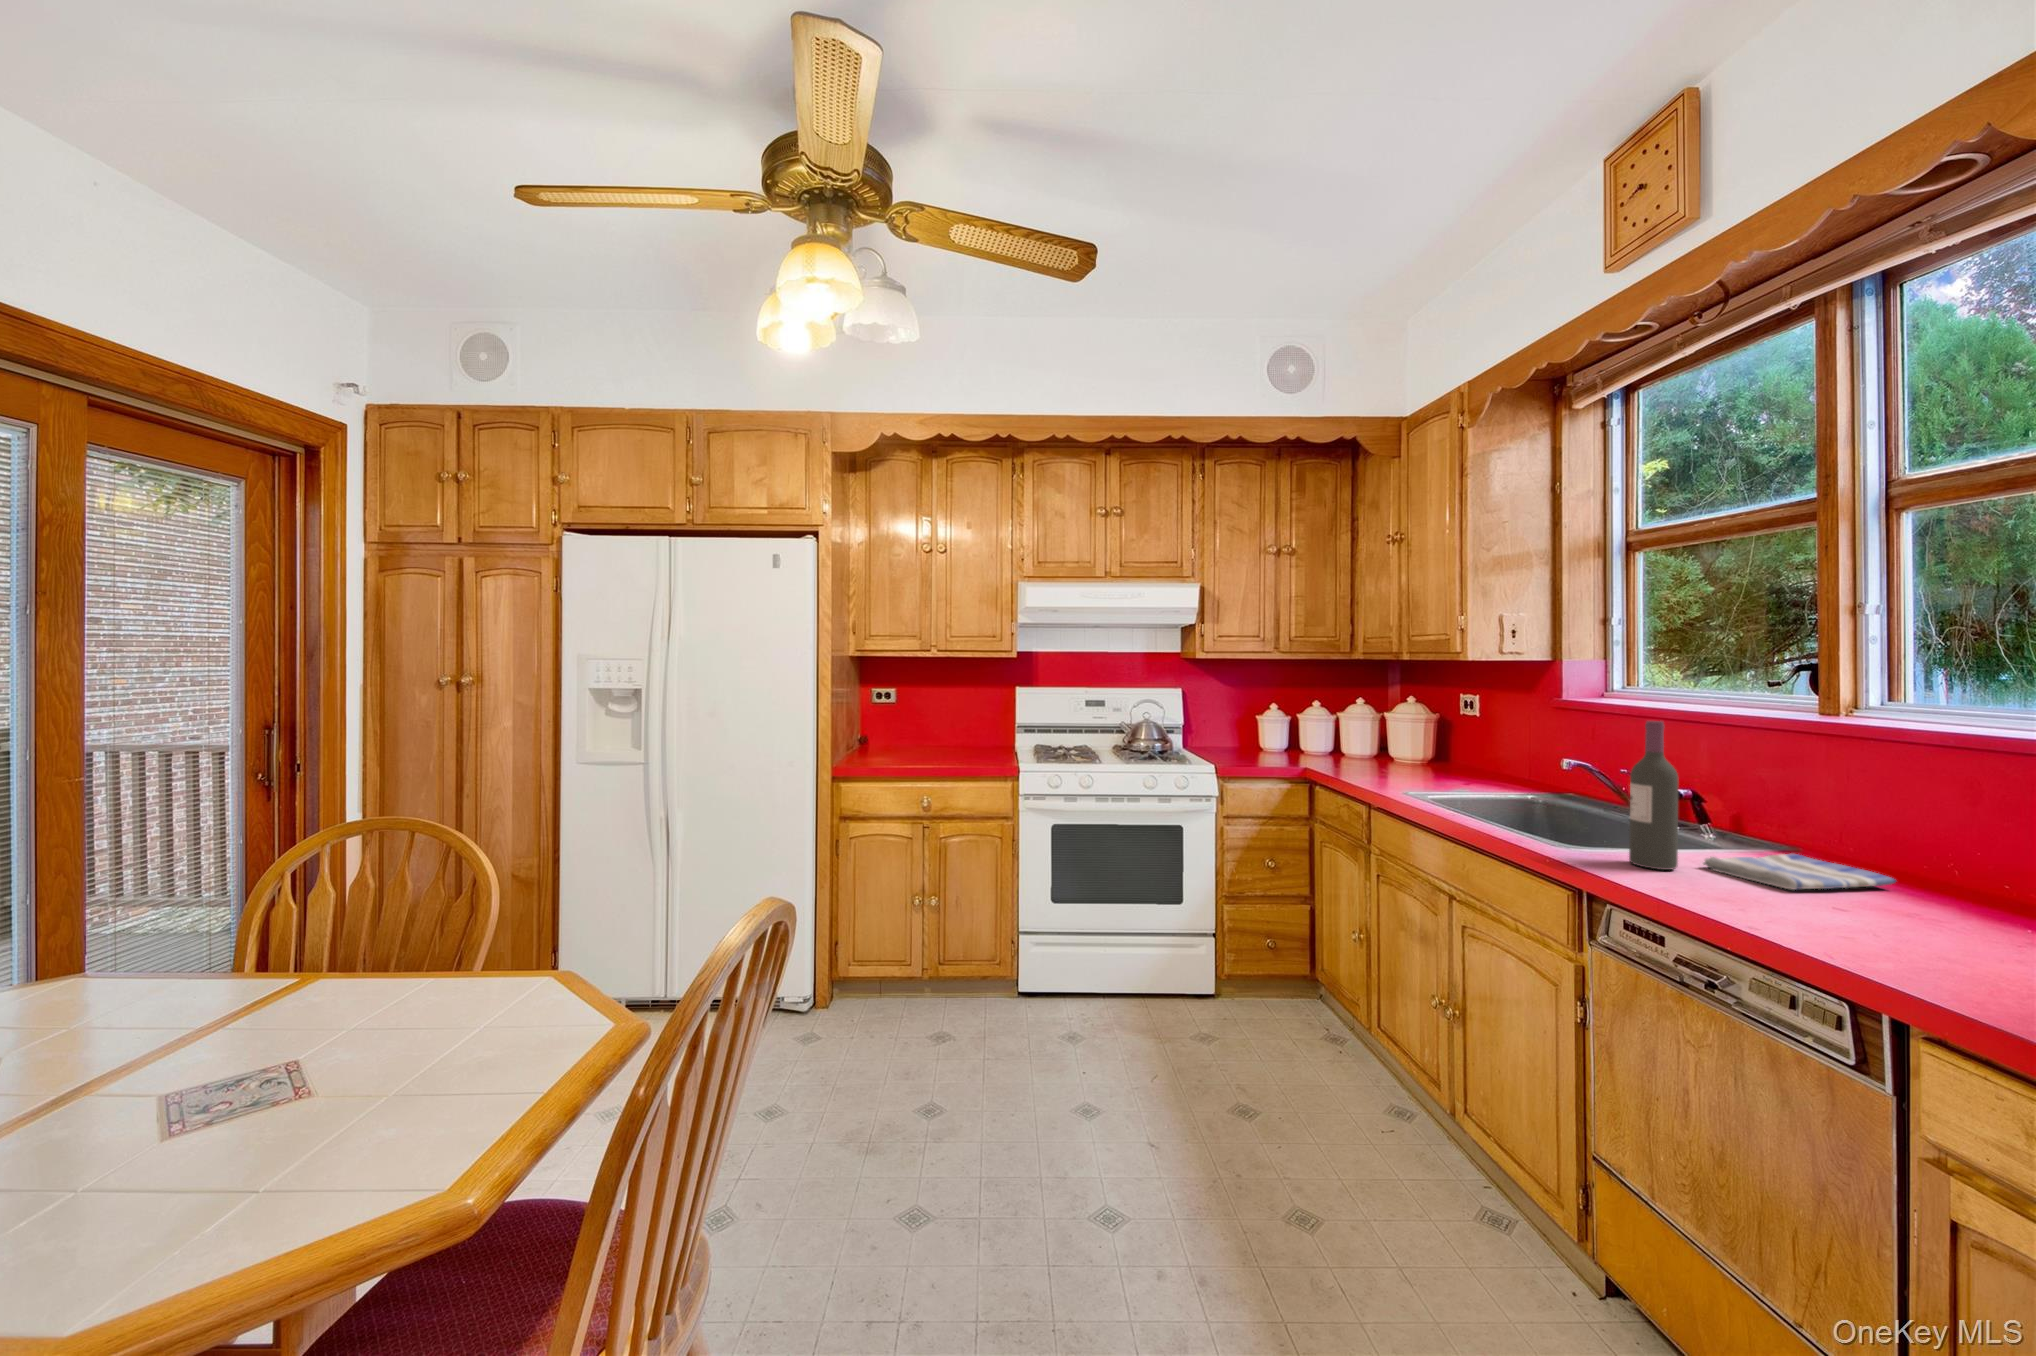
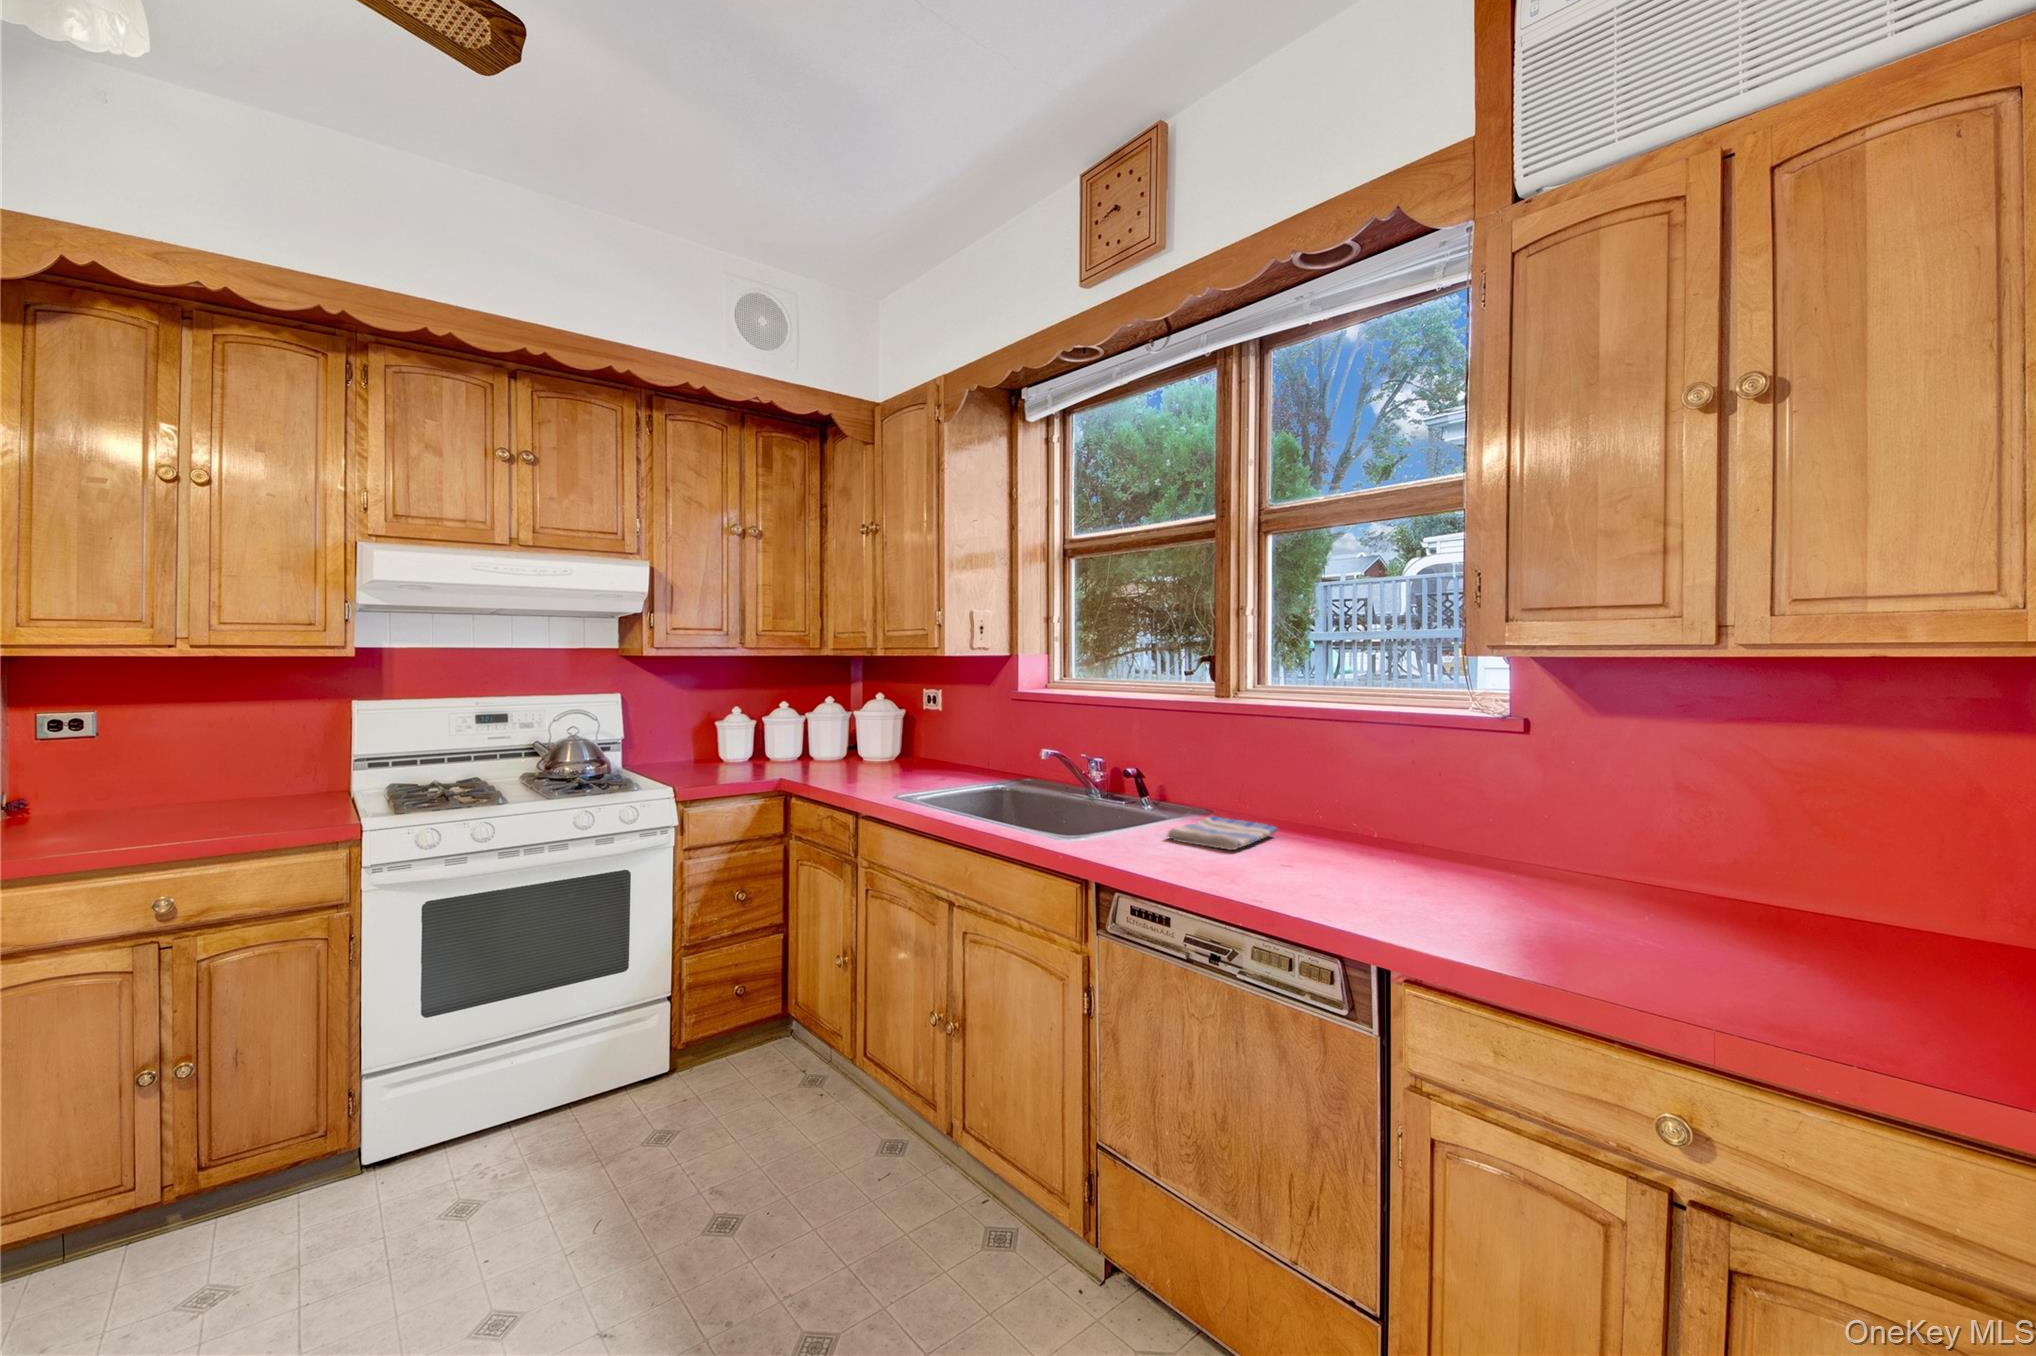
wine bottle: present [1629,721,1679,870] -> none [1119,707,1155,848]

